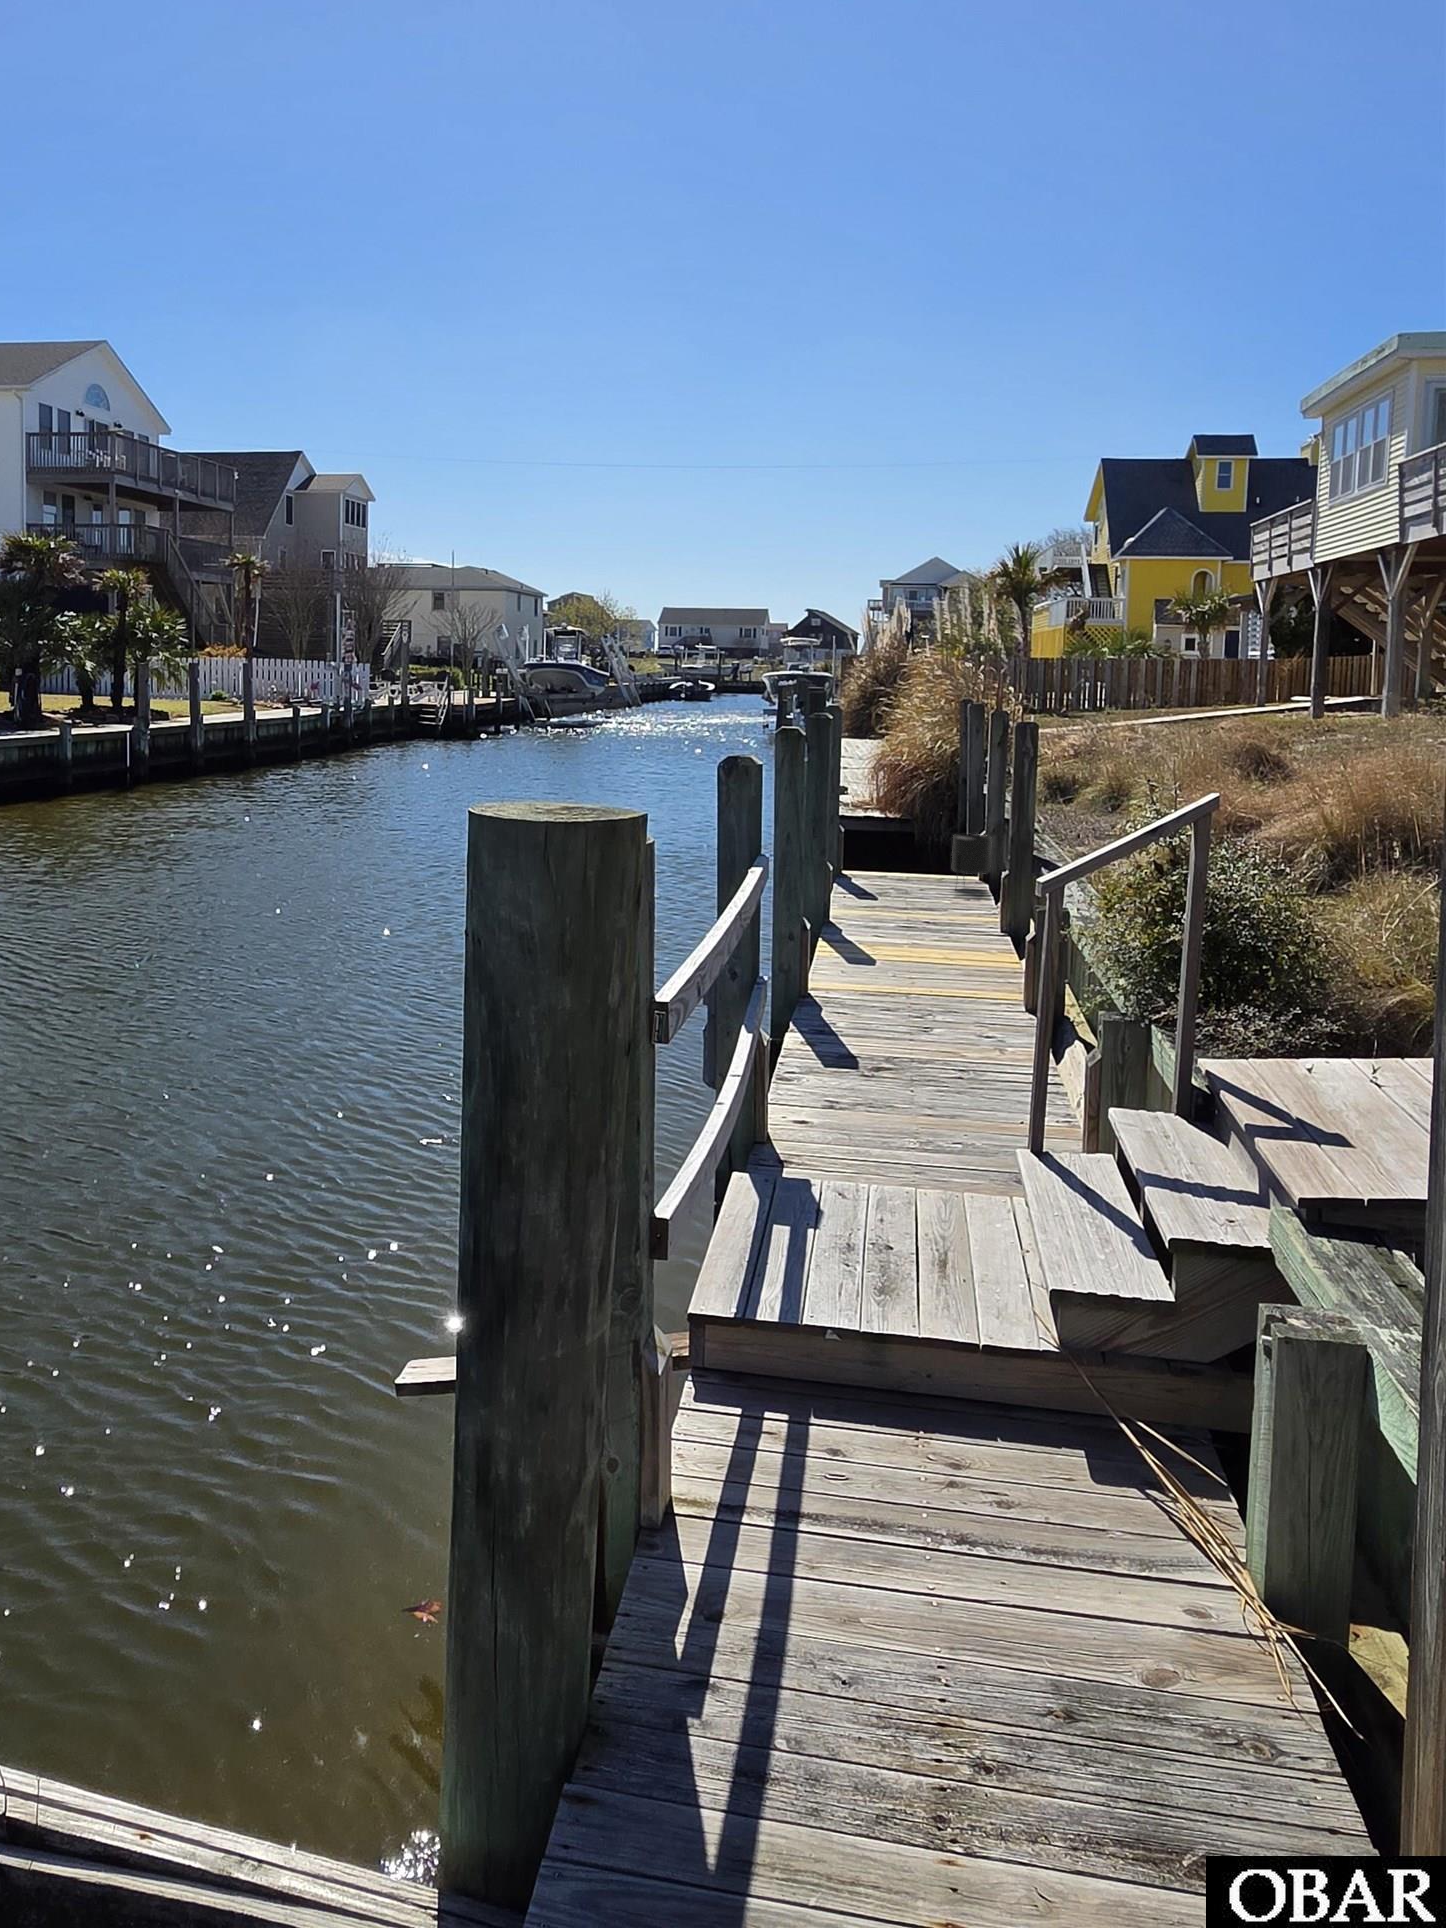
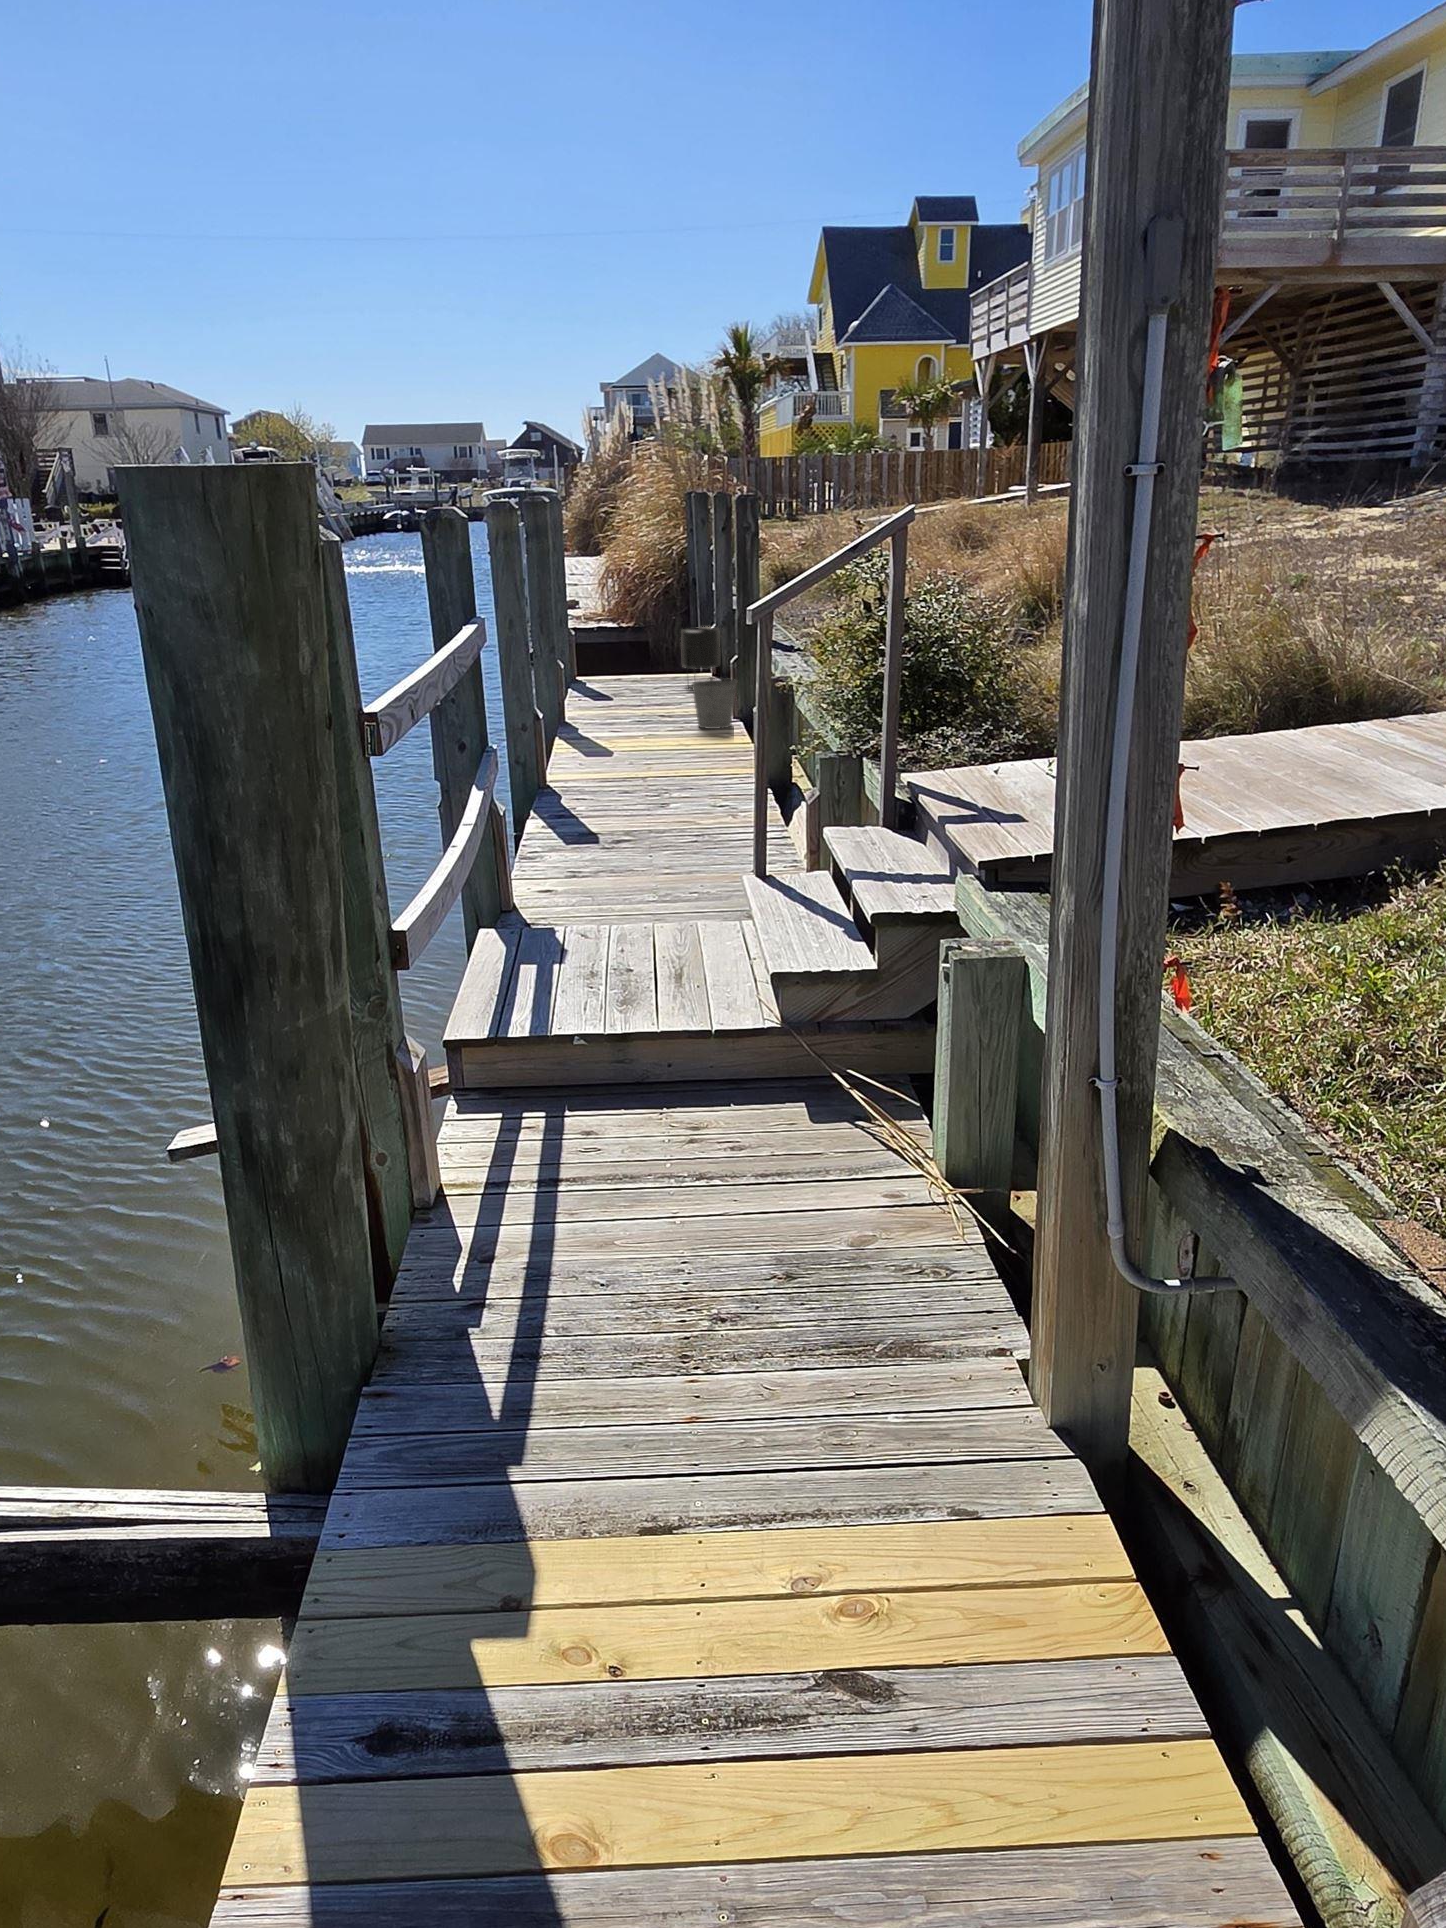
bucket: none [962,891,1010,942] -> present [691,678,737,729]

